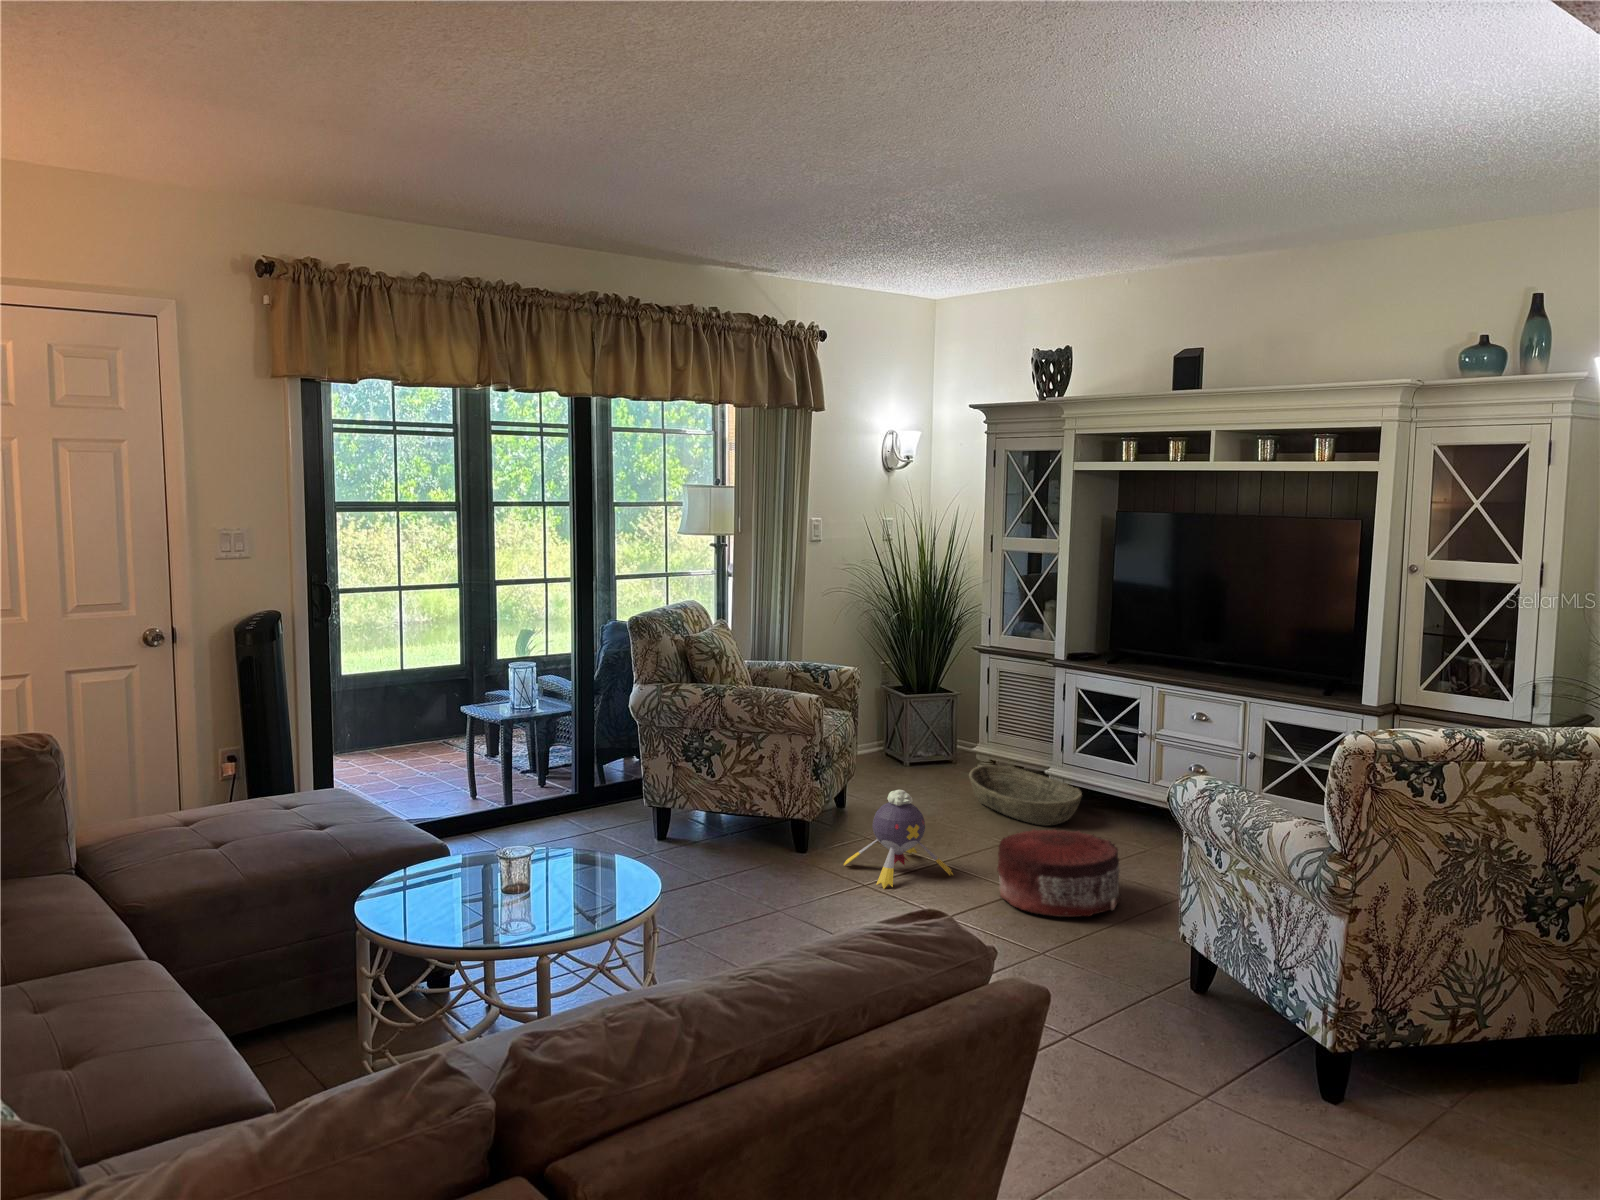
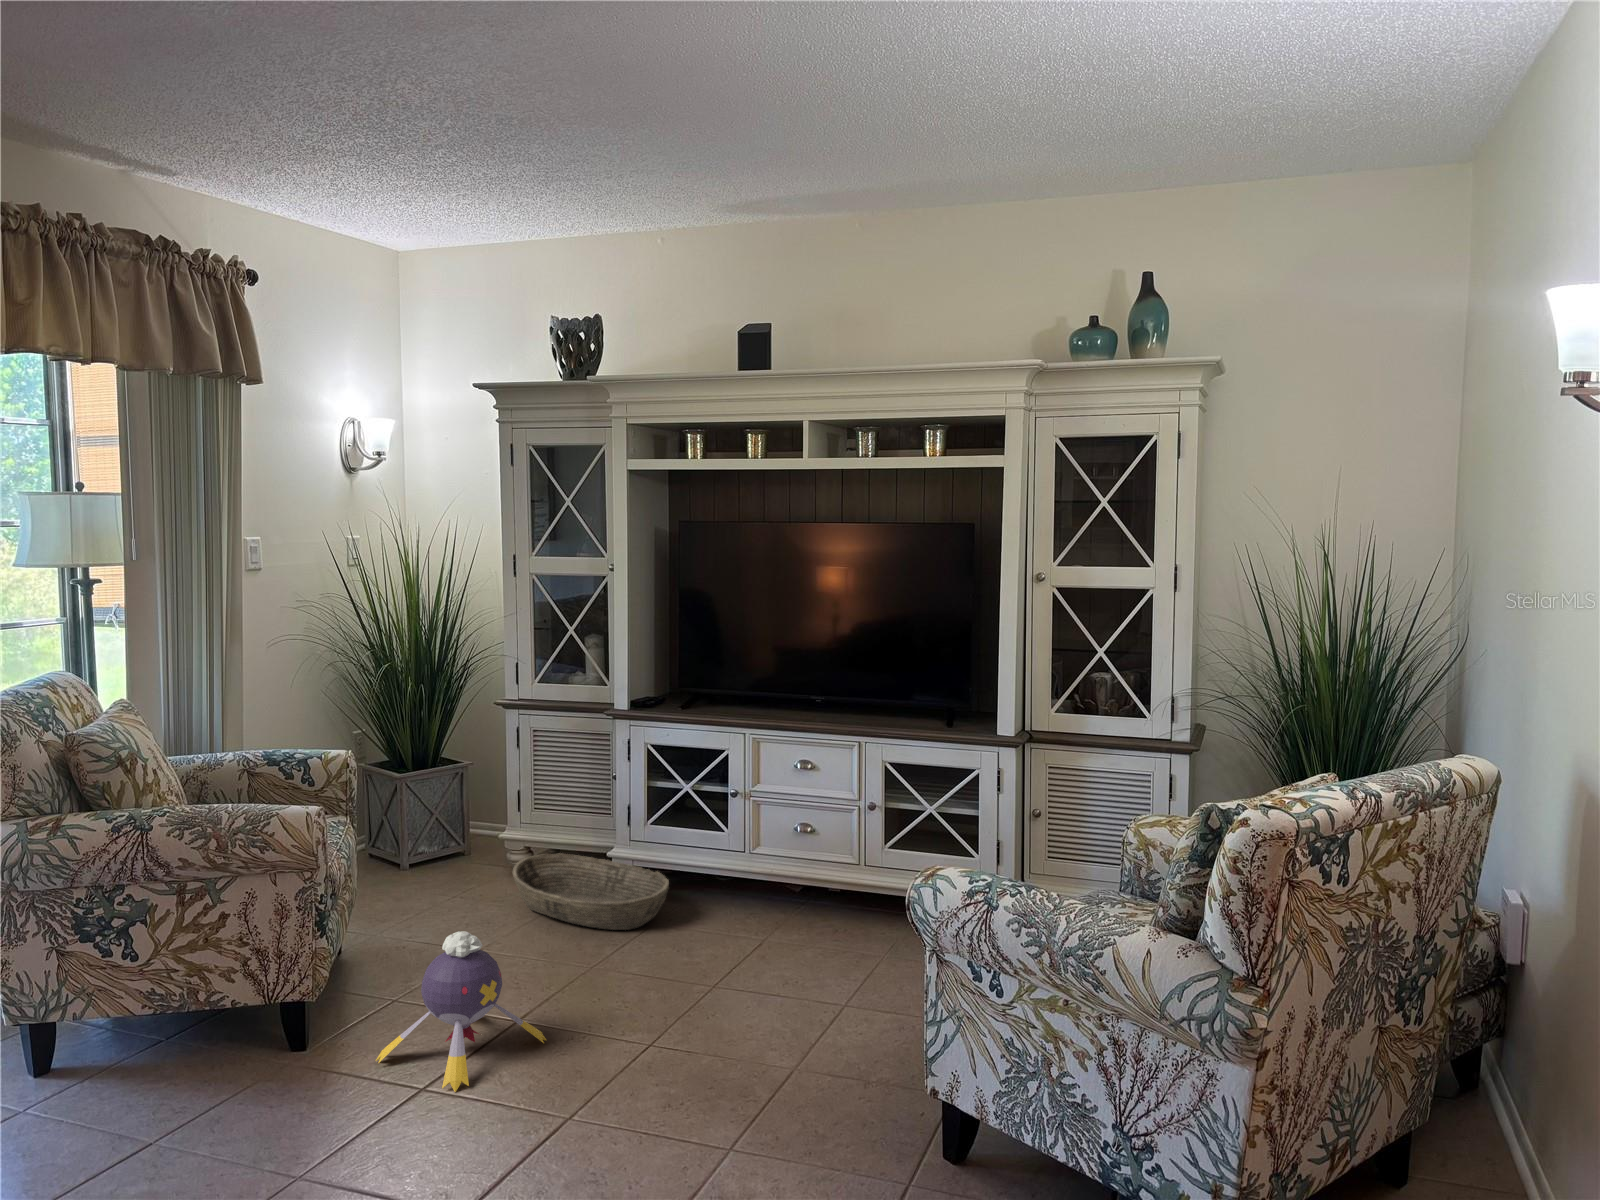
pouf: present [997,829,1120,917] -> none [620,943,785,1083]

